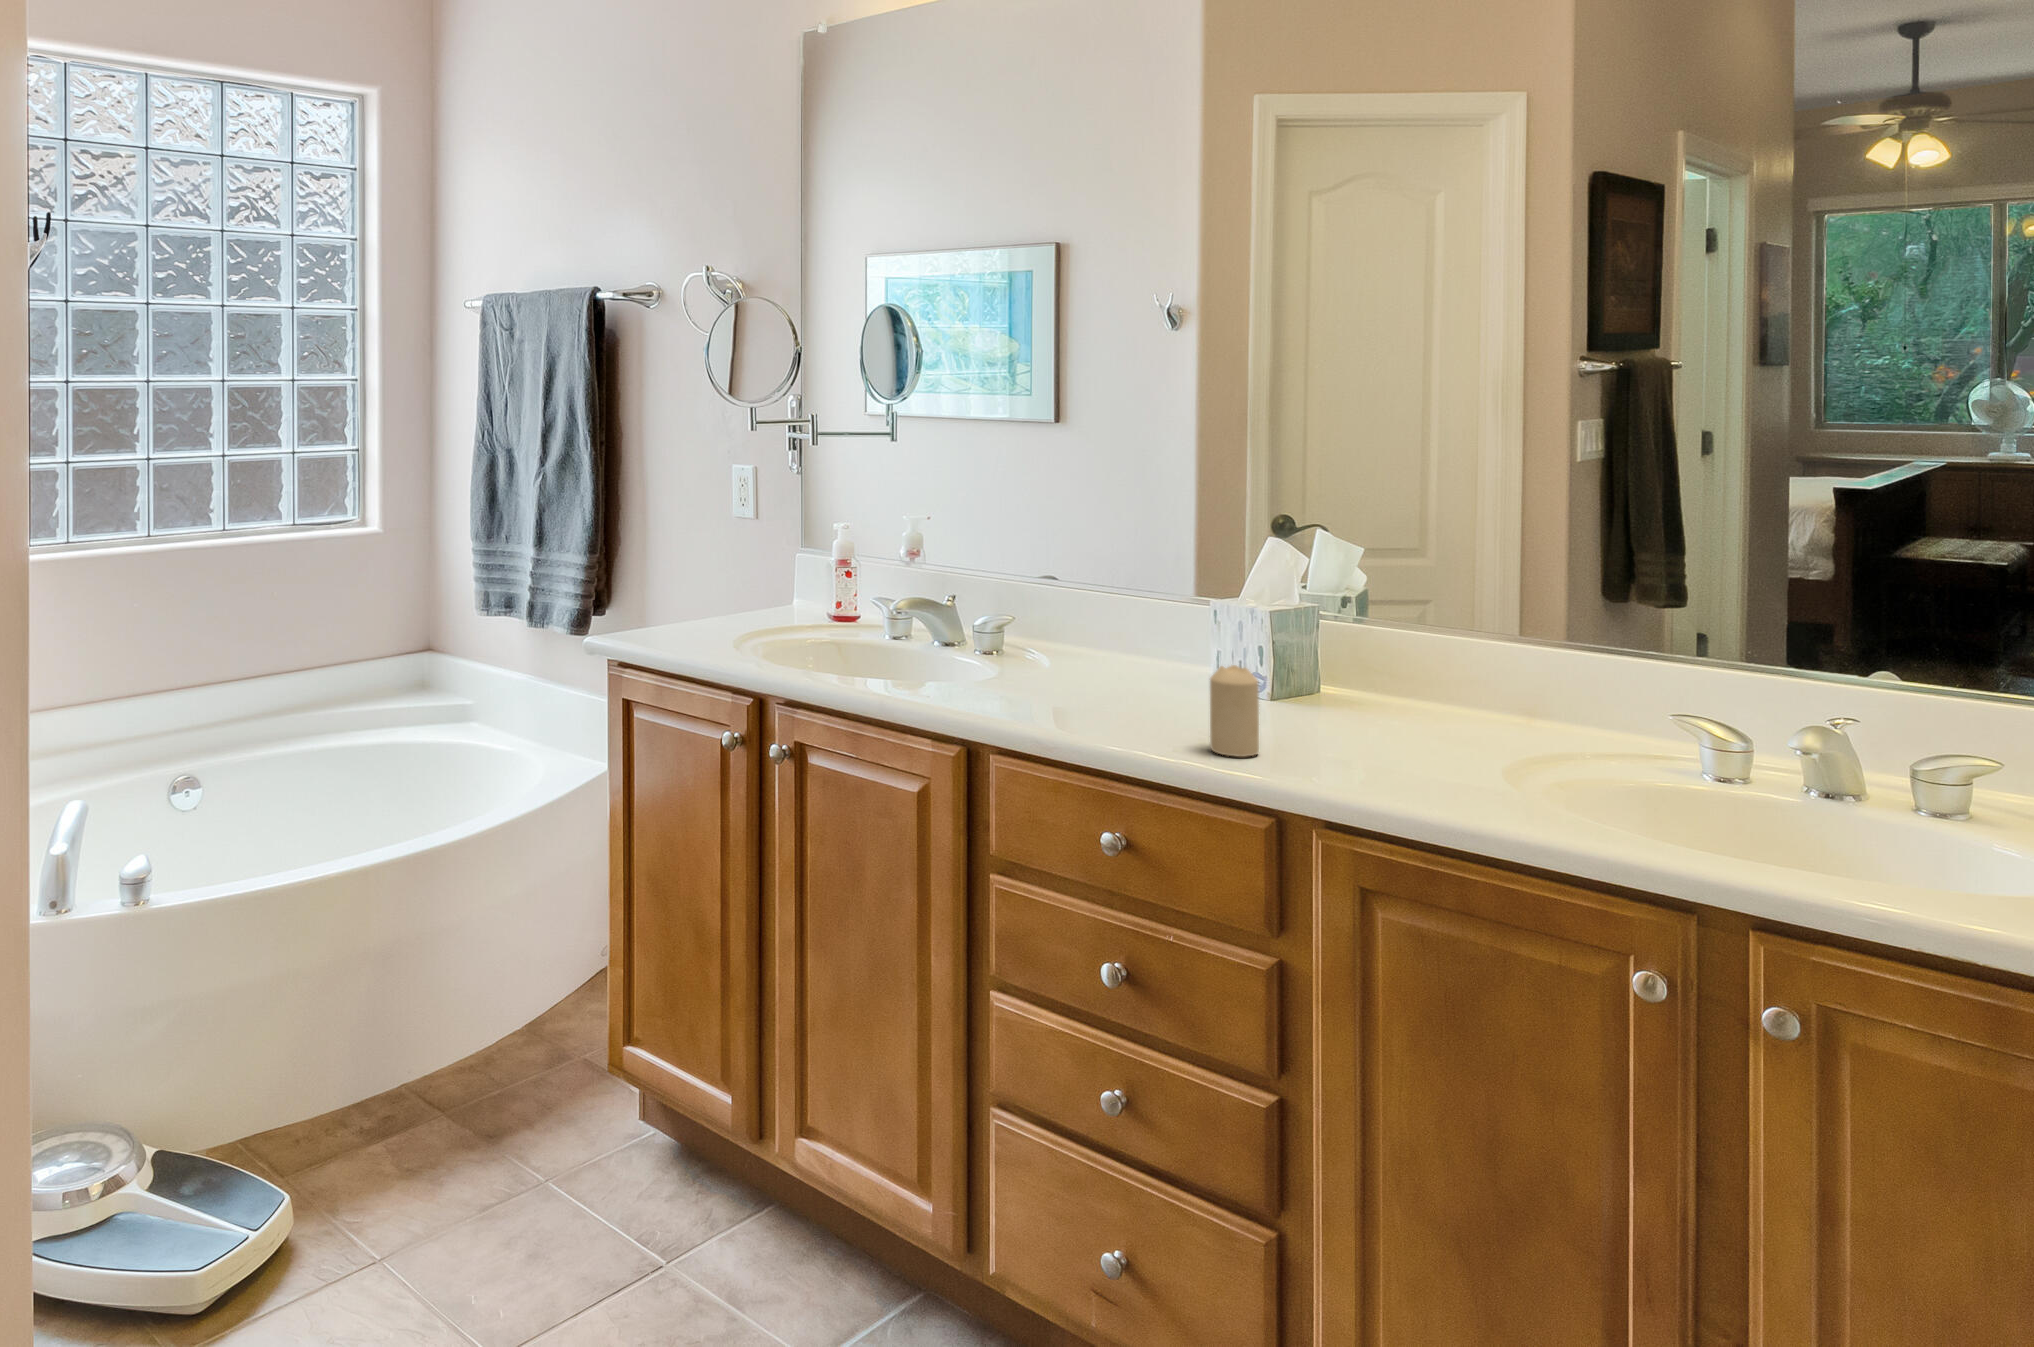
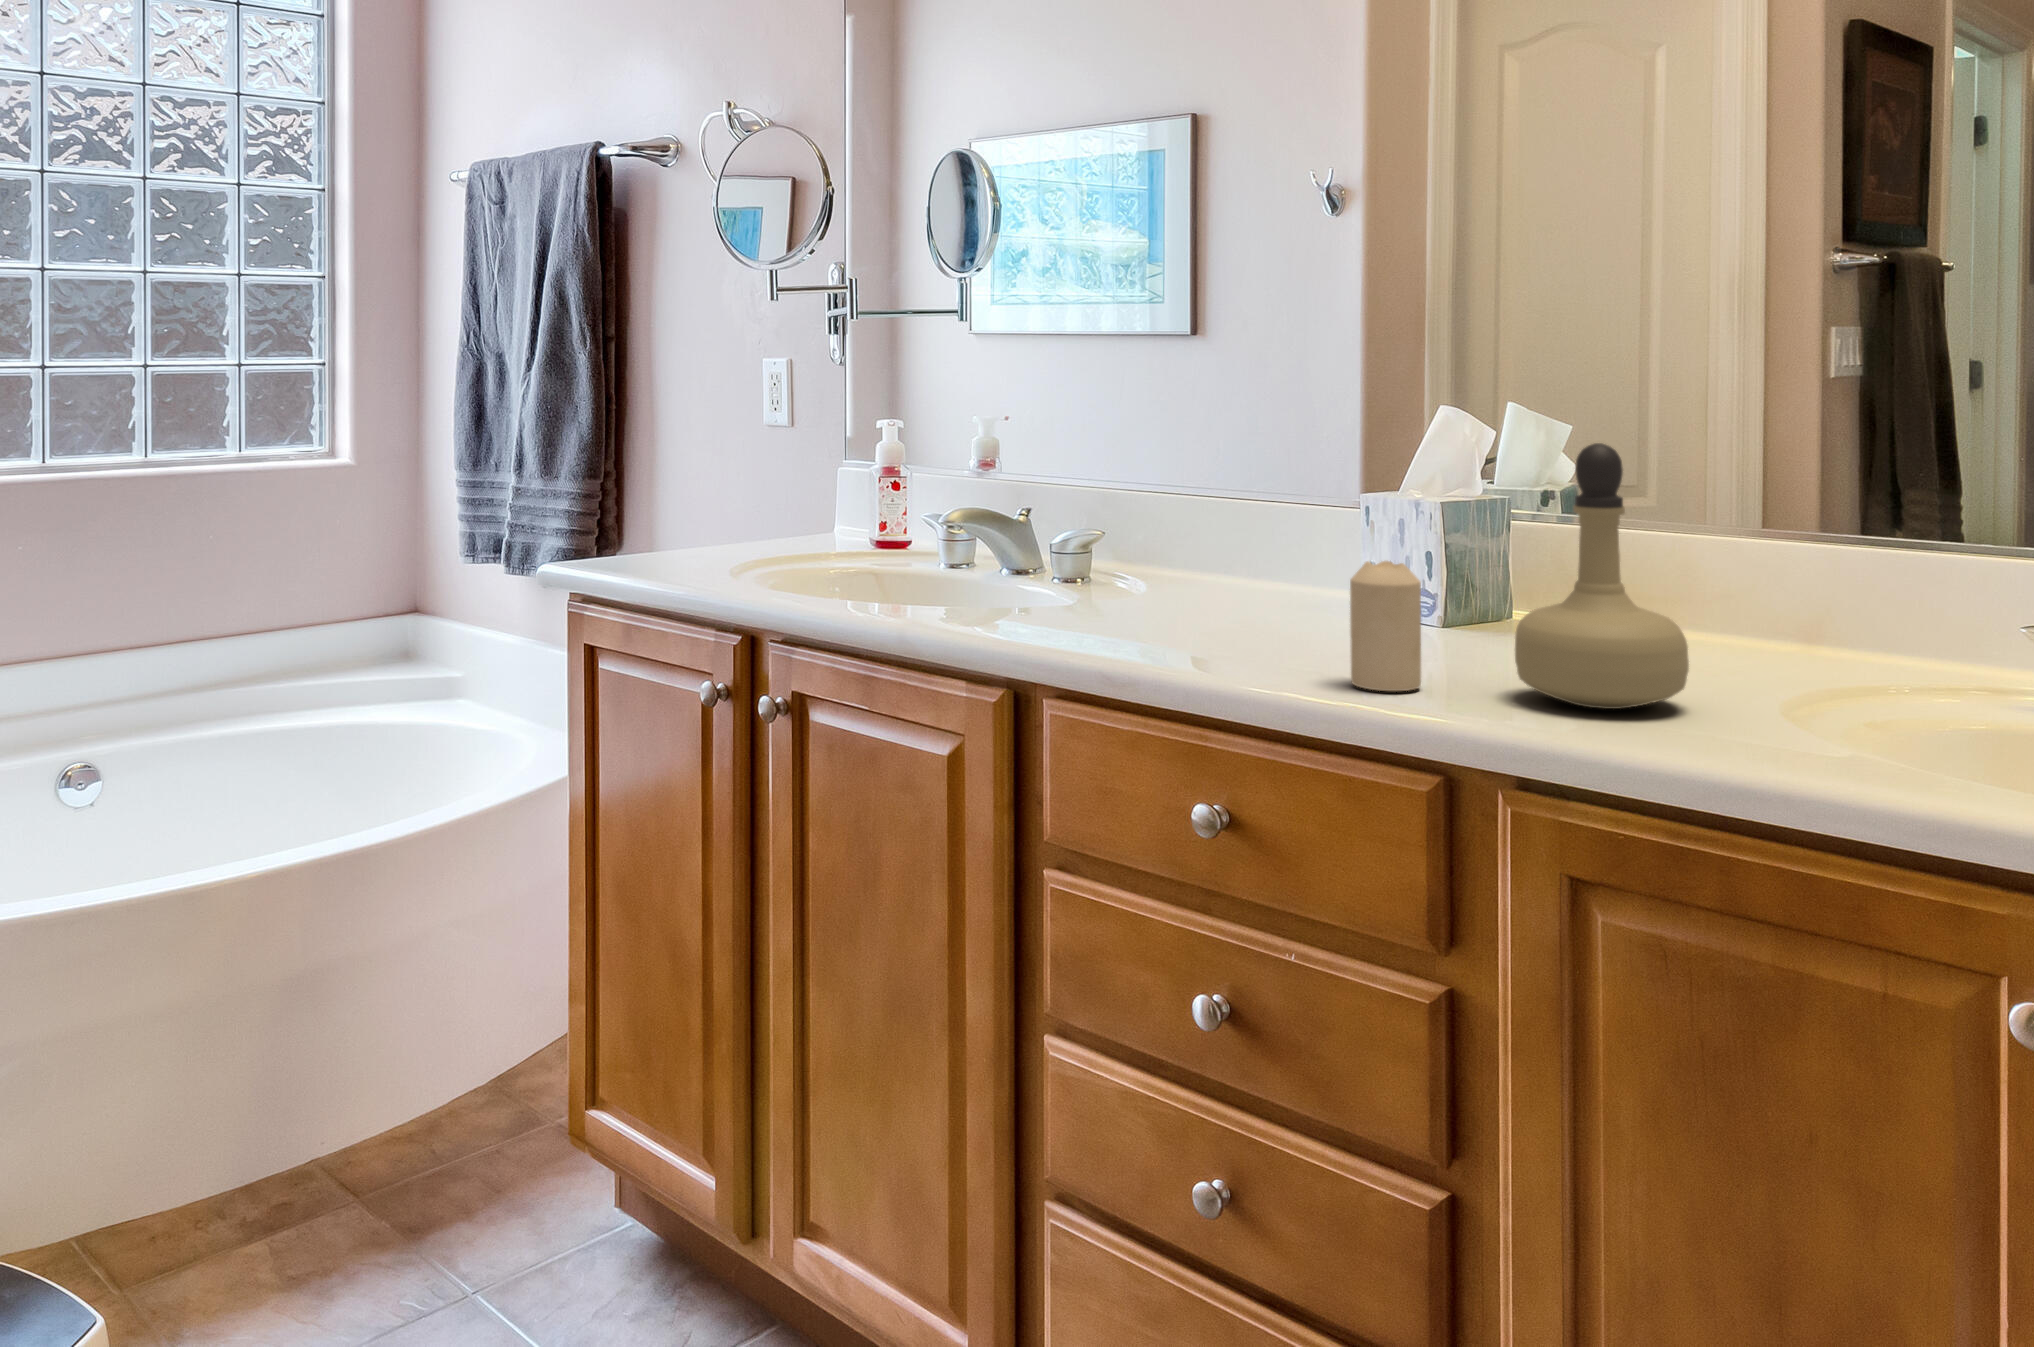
perfume bottle: none [1323,590,1441,772] -> present [1515,443,1689,709]

